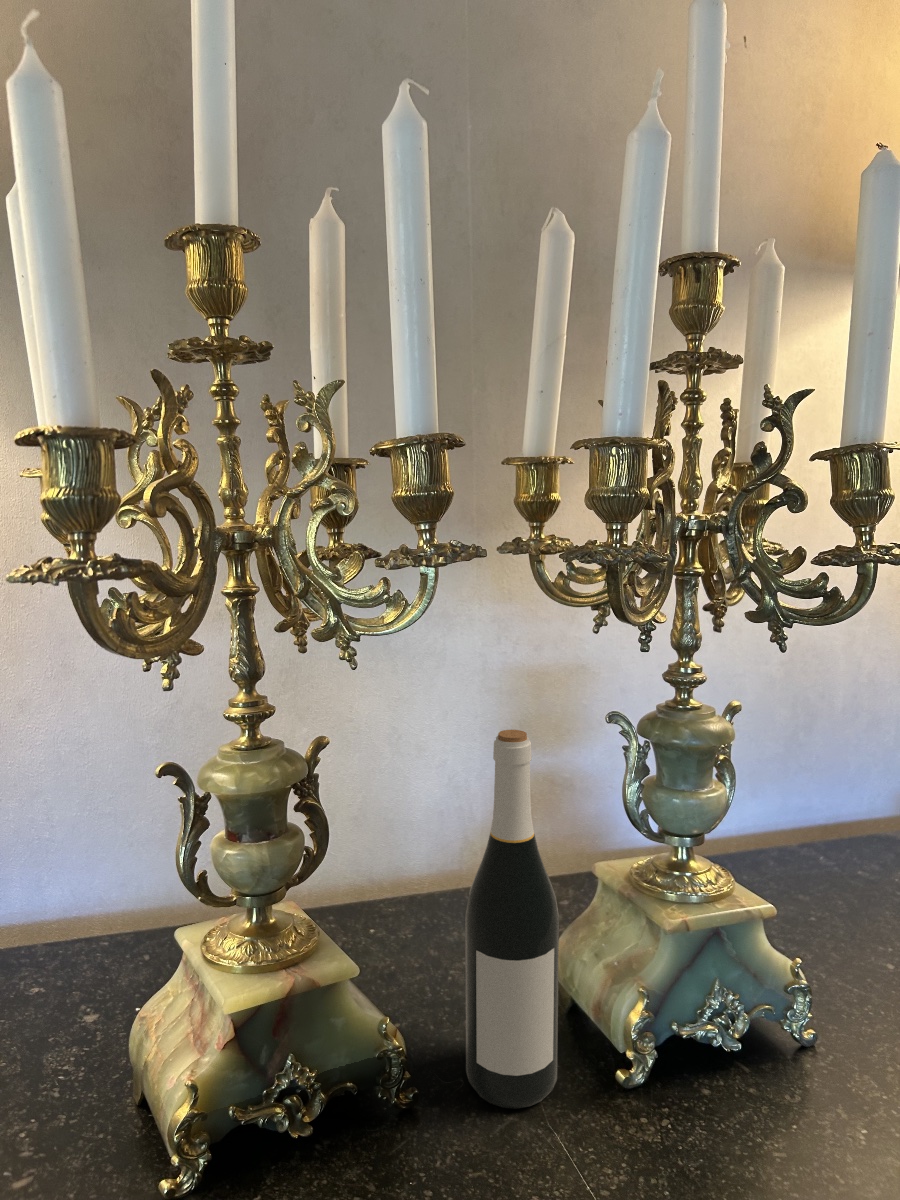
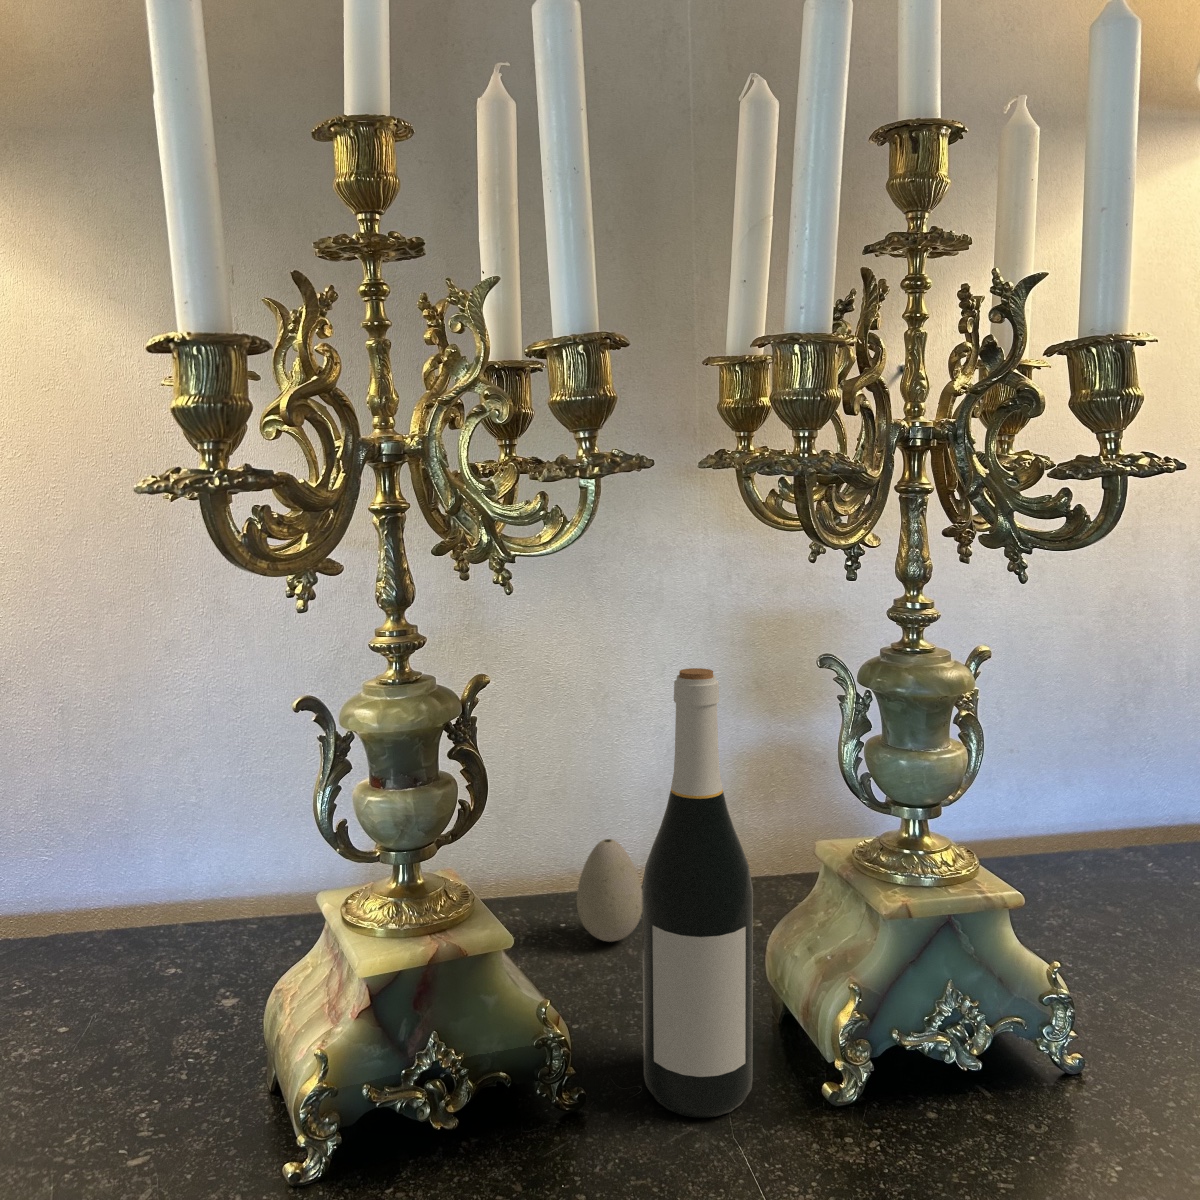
decorative egg: none [395,853,452,941] -> present [577,839,642,942]

